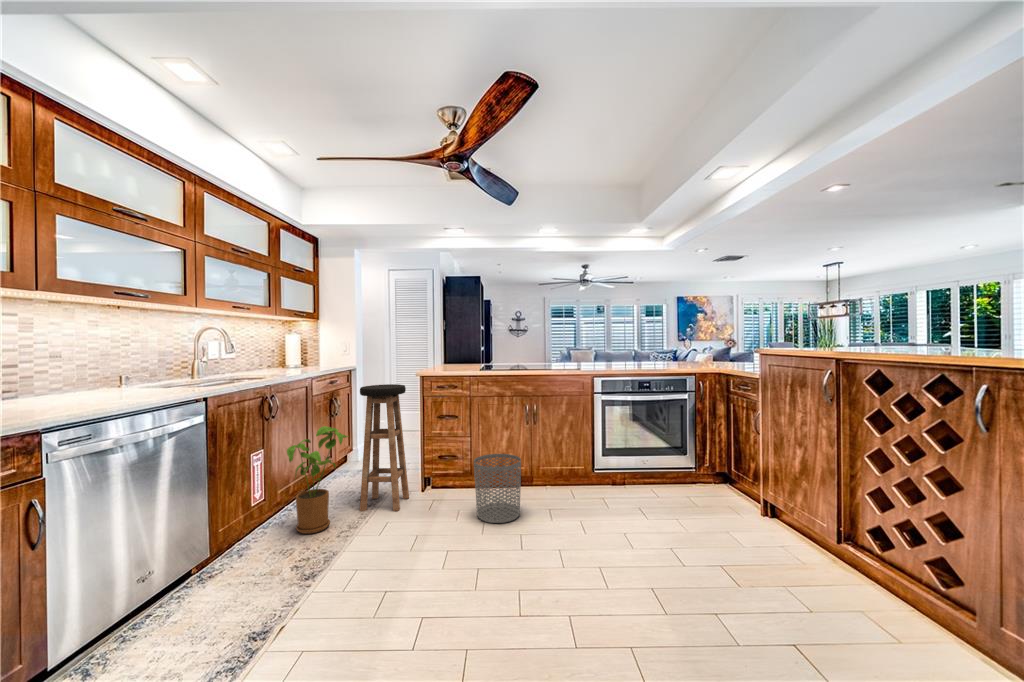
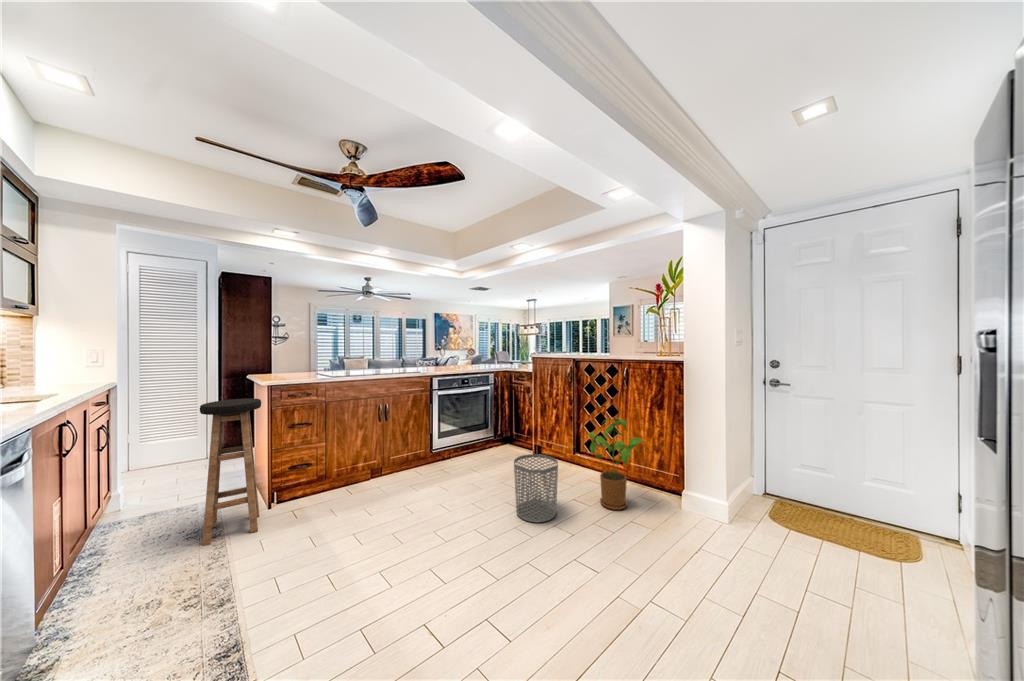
house plant: present [287,426,348,534] -> present [588,418,644,510]
waste bin: present [474,454,521,523] -> present [514,454,558,522]

